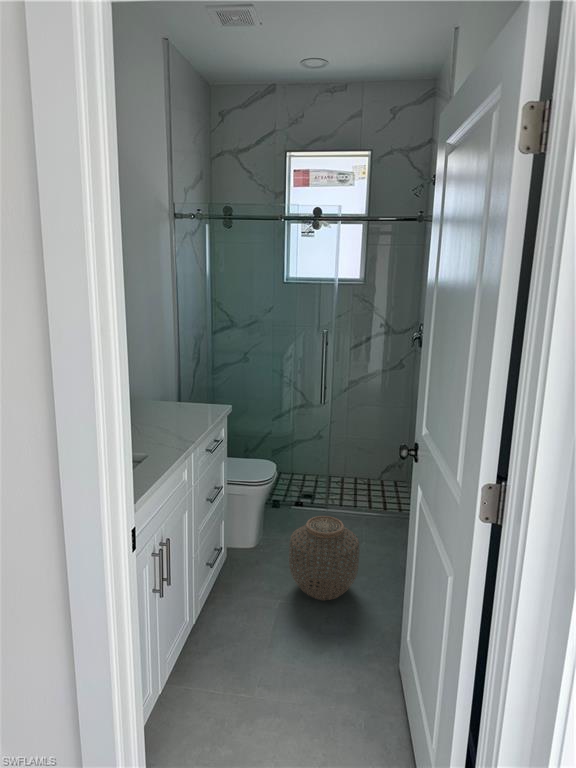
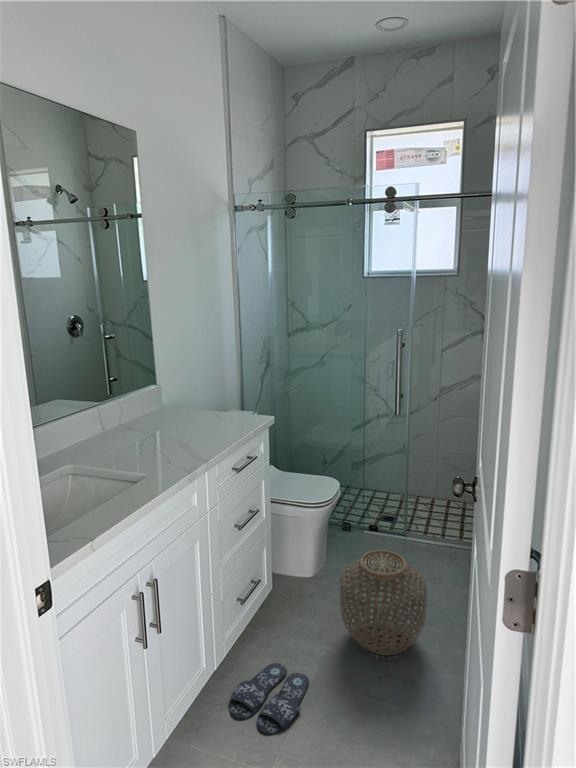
slippers: none [210,616,272,667] -> present [230,663,309,735]

